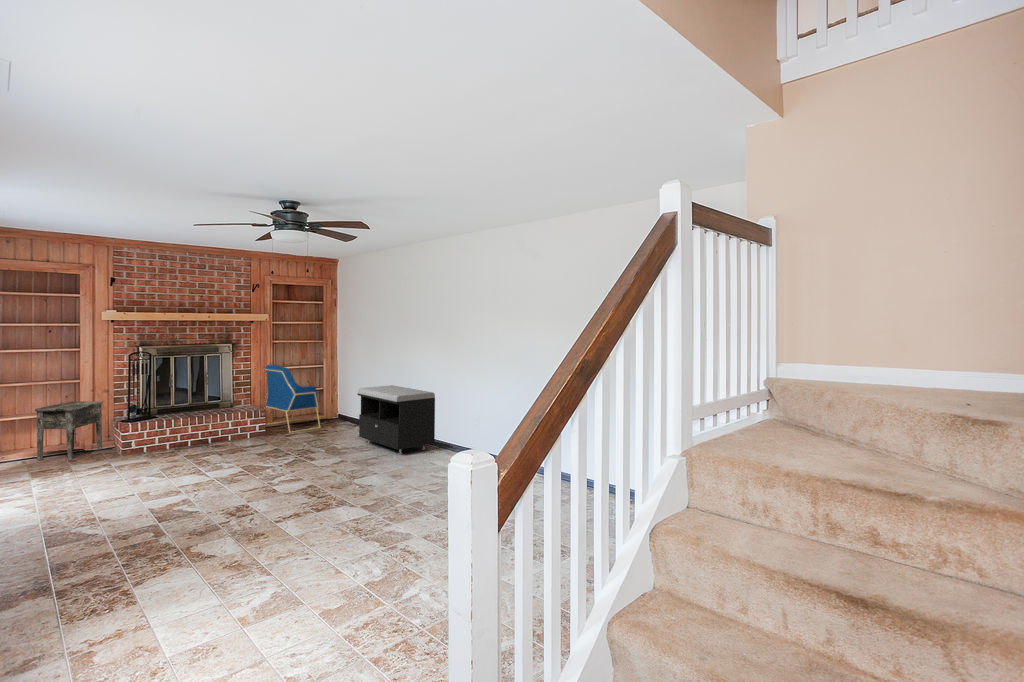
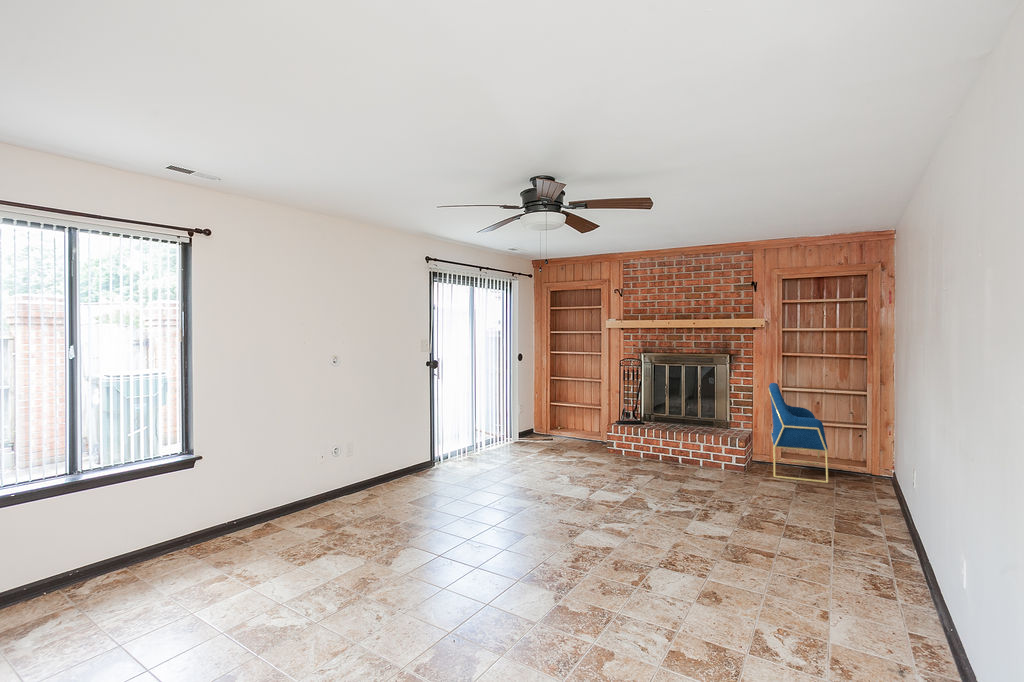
storage bench: present [358,385,435,454] -> none [816,431,927,579]
side table: present [35,402,103,460] -> none [562,399,610,448]

